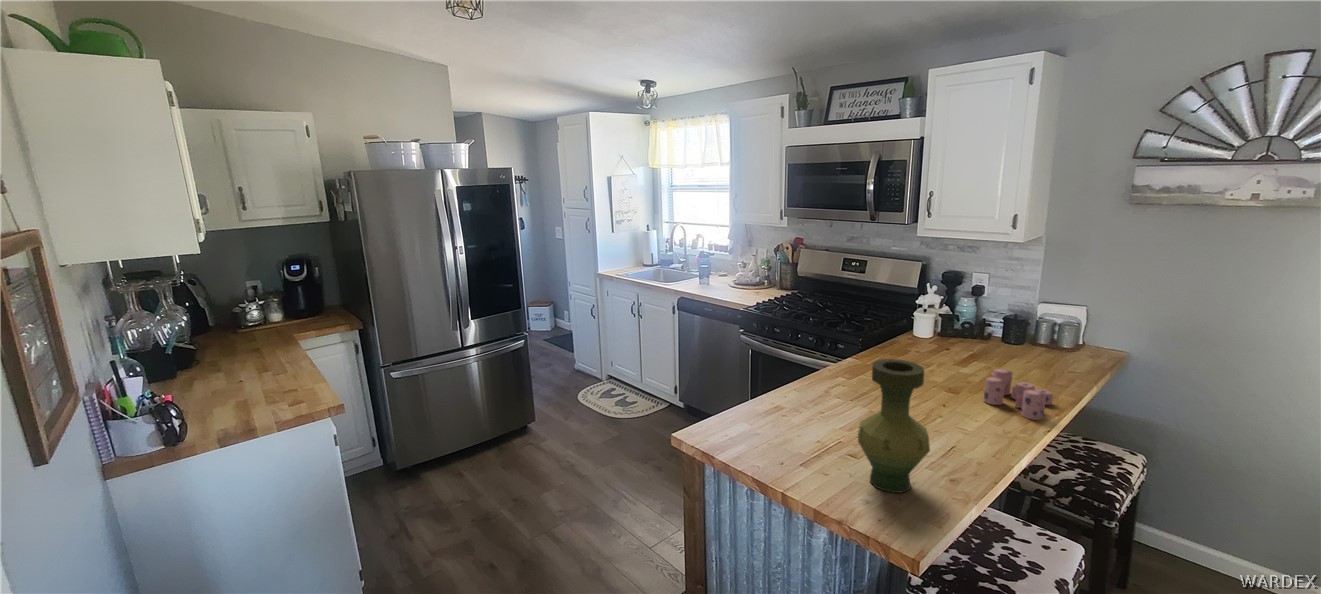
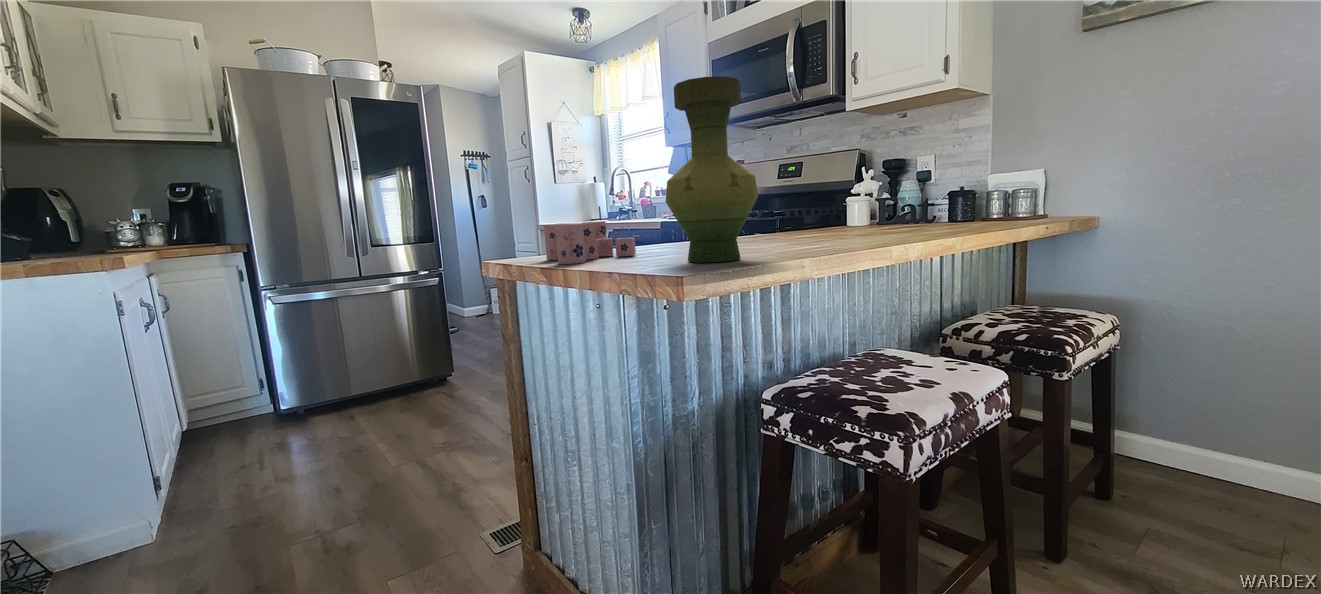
candle: present [984,369,1053,420] -> present [544,221,636,264]

